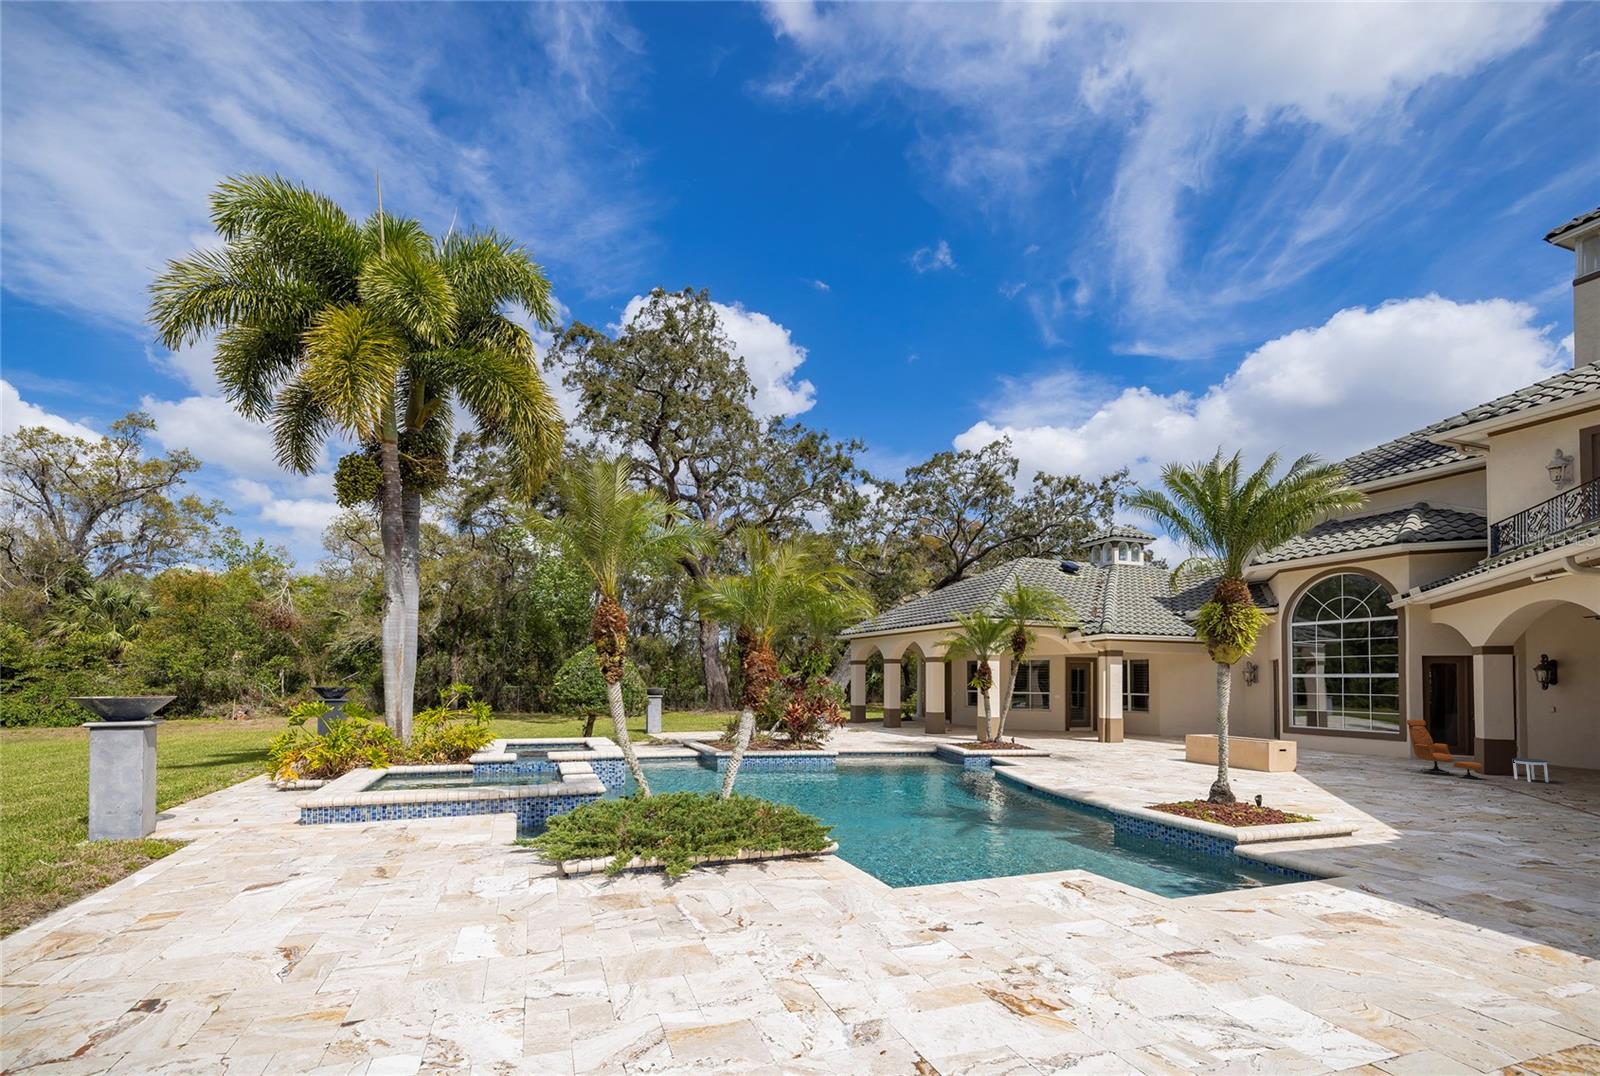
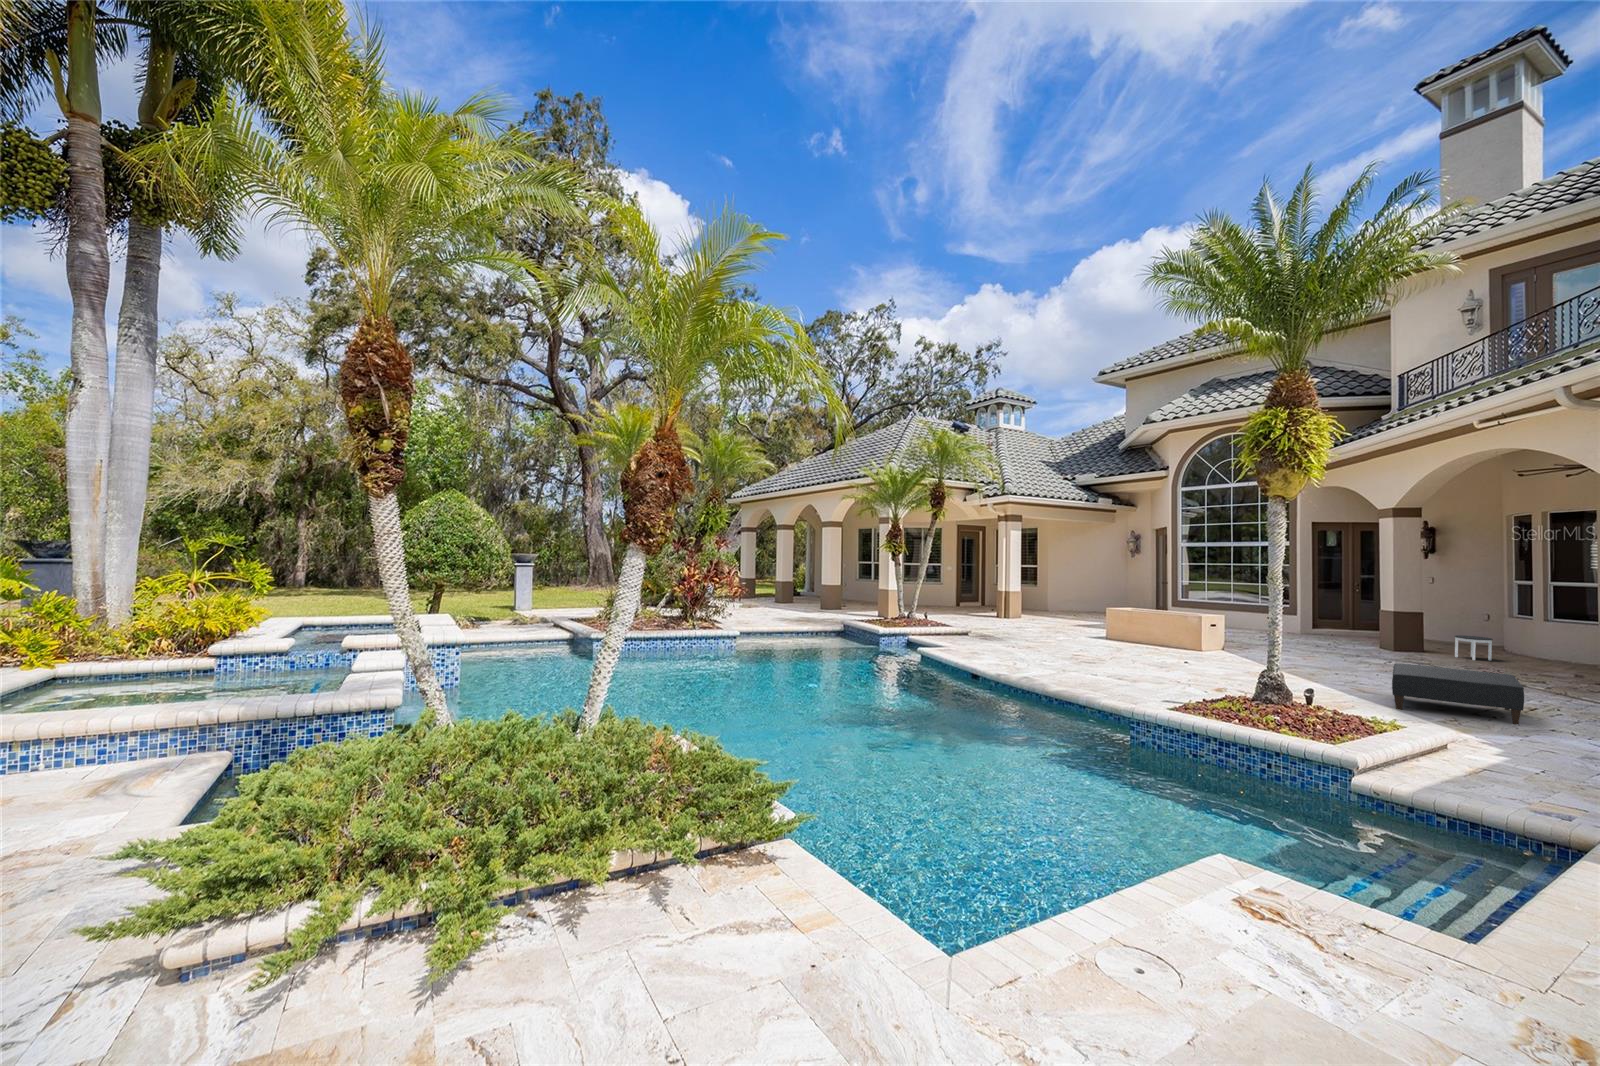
lounge chair: present [1407,720,1483,779] -> none [1347,596,1429,659]
ottoman: none [1349,777,1463,825] -> present [1392,663,1524,724]

